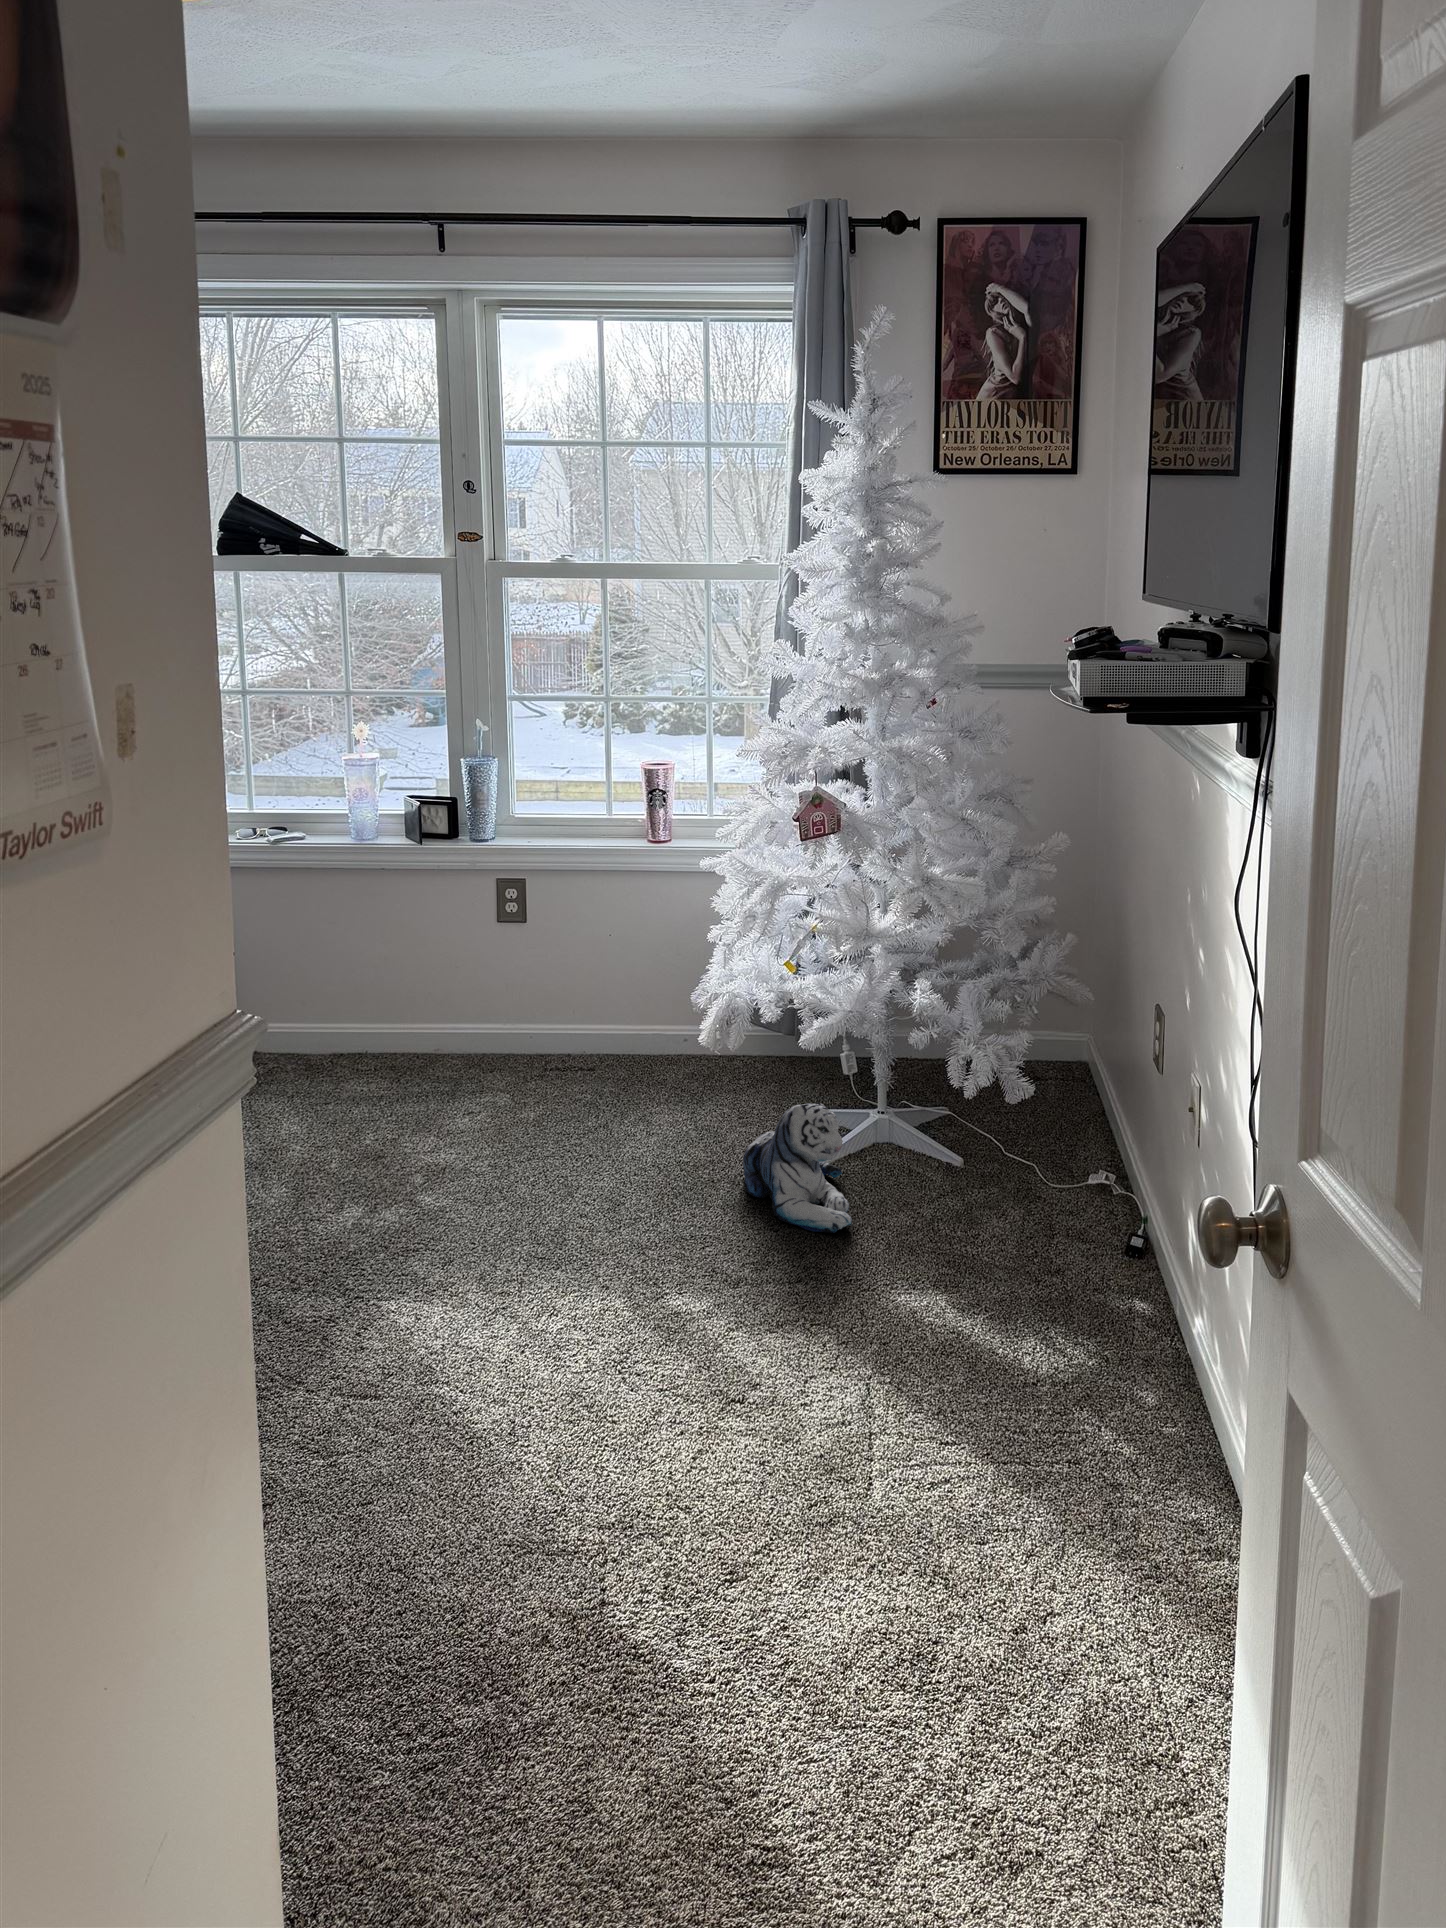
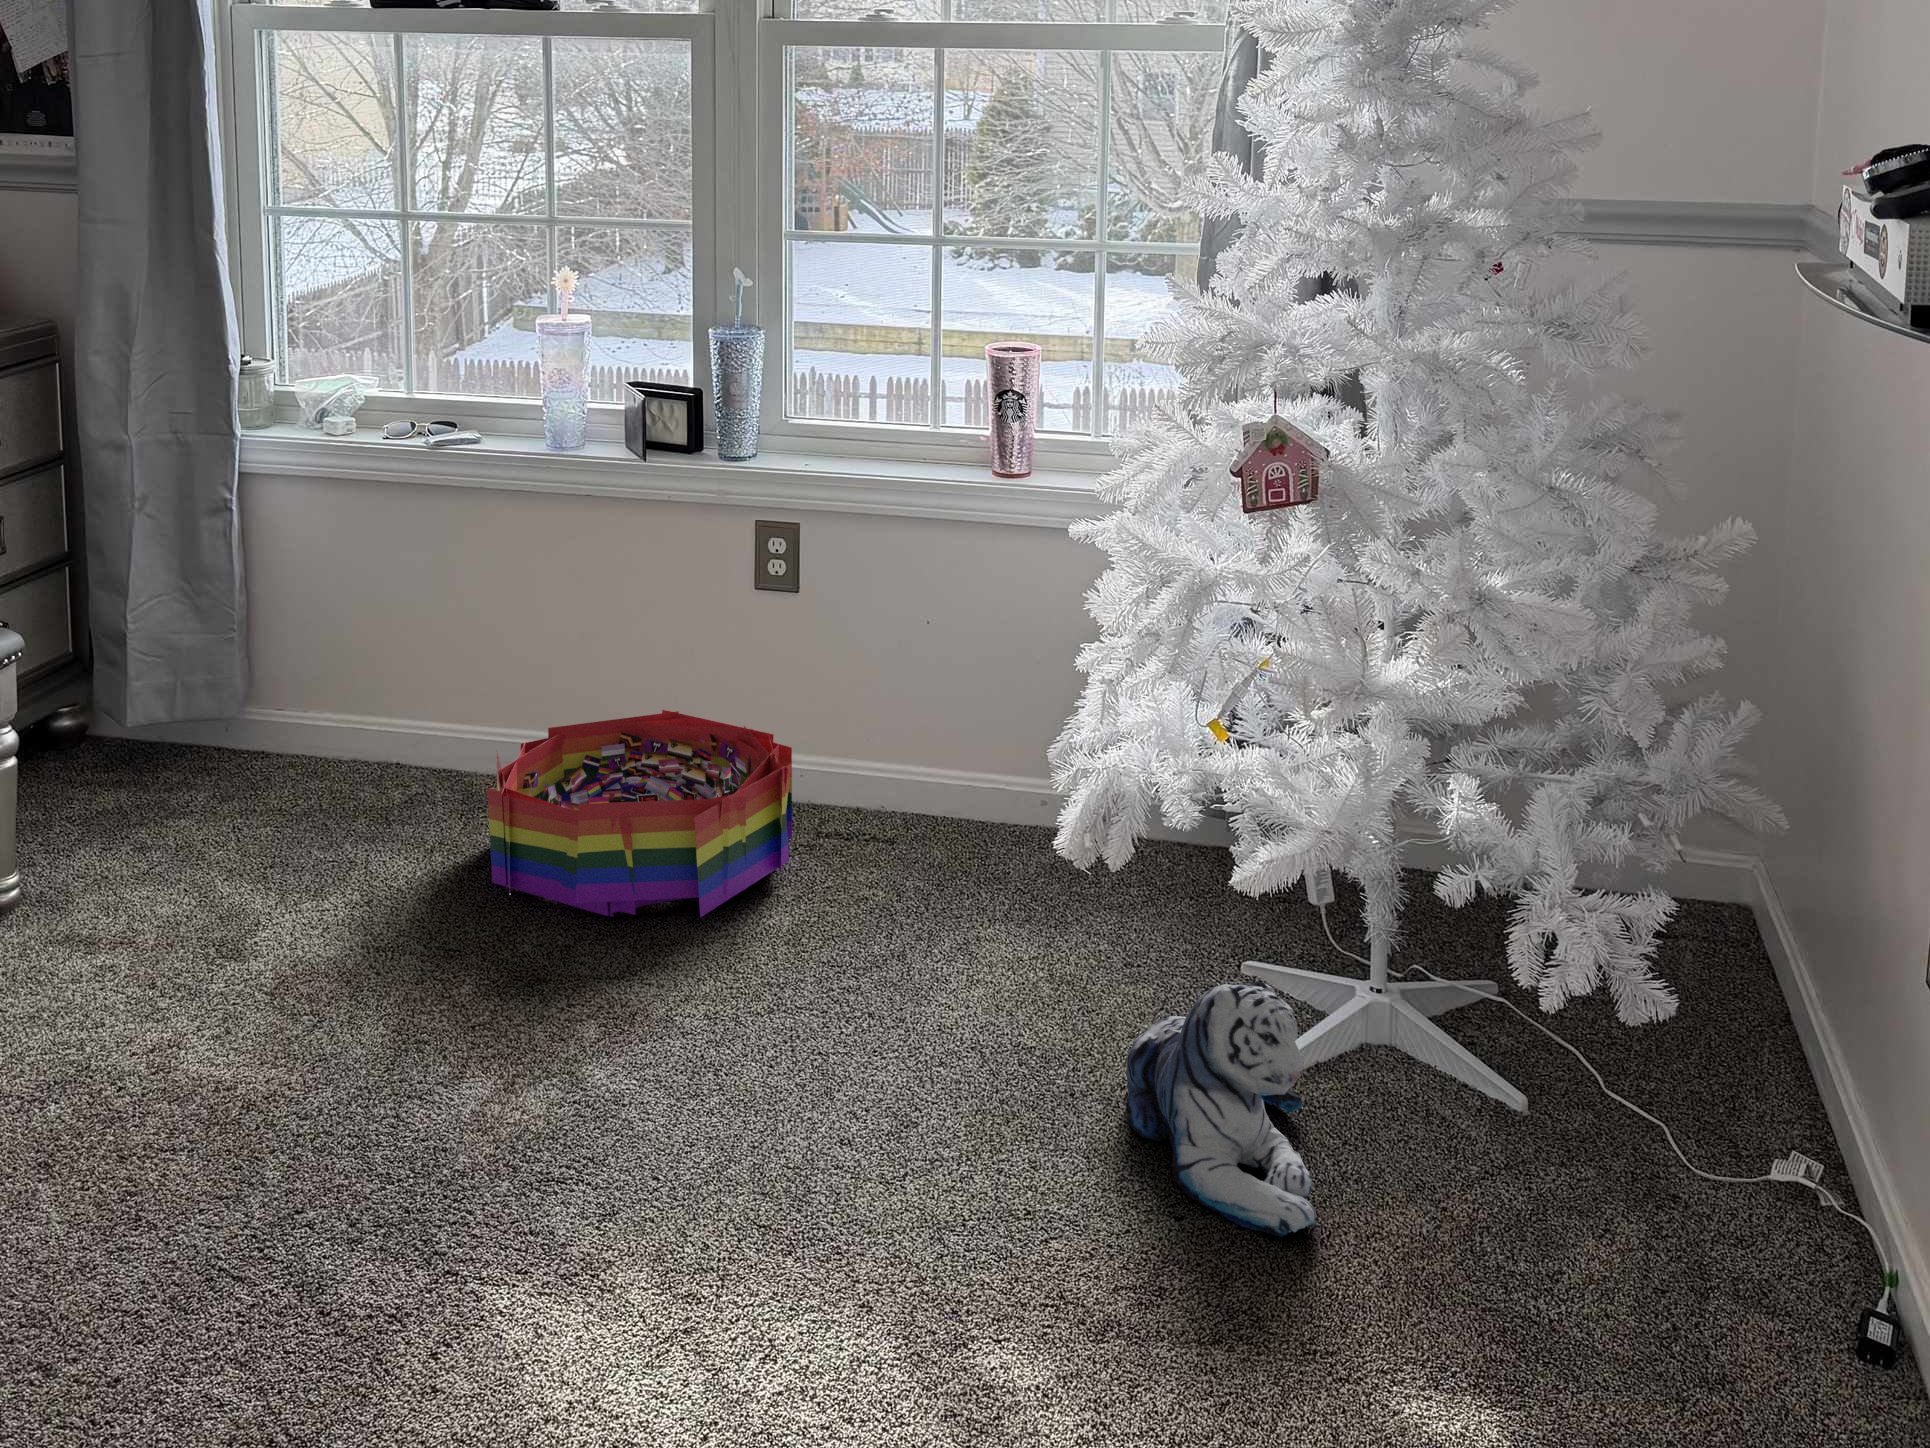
storage bin: none [333,999,528,1119] -> present [487,710,792,917]

